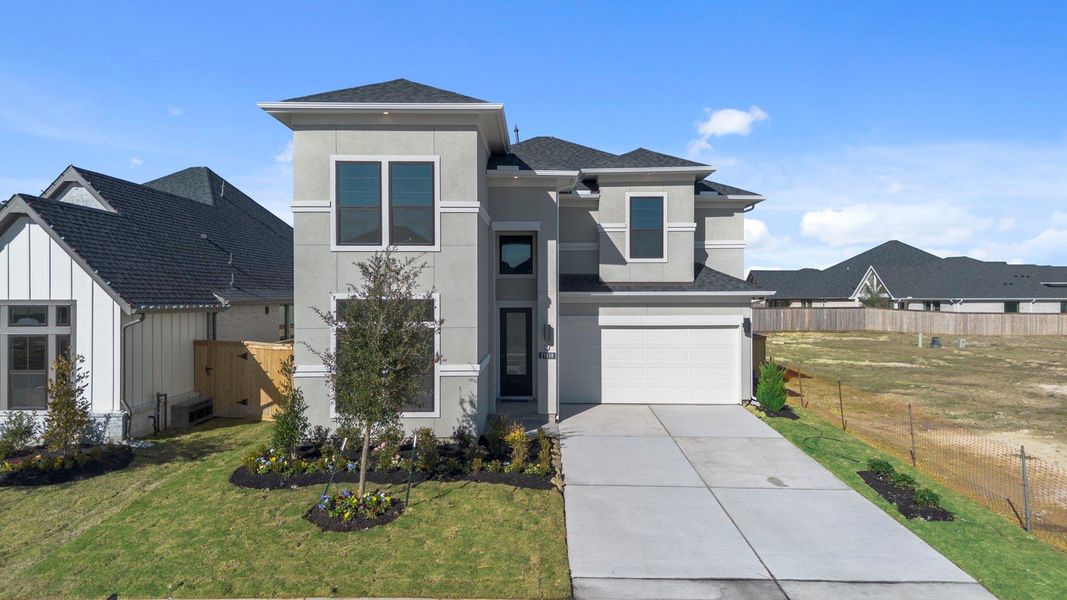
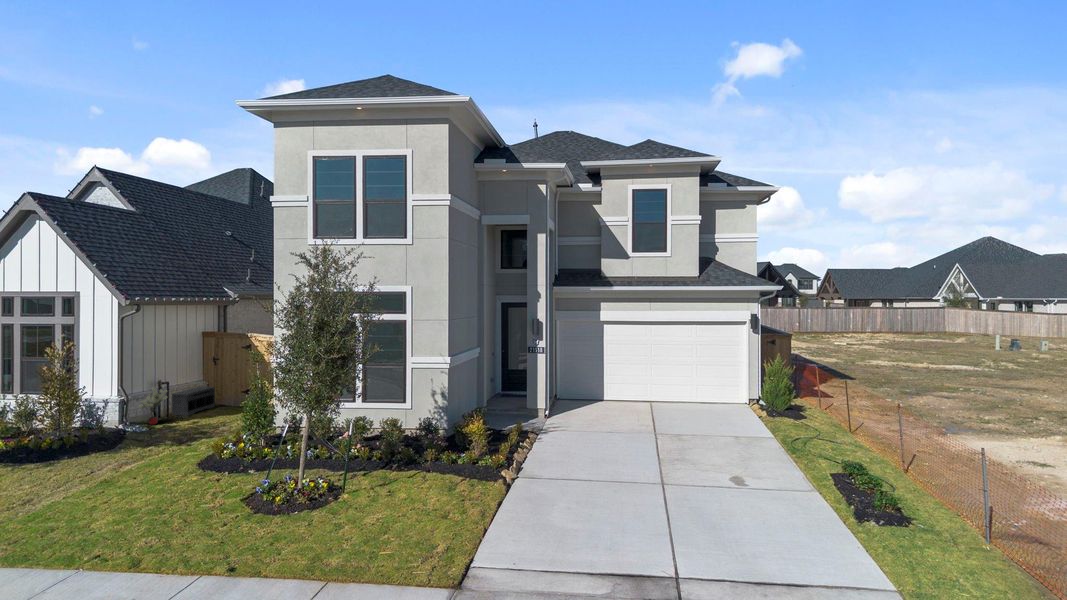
potted tree: none [140,399,170,439] -> present [139,388,167,425]

